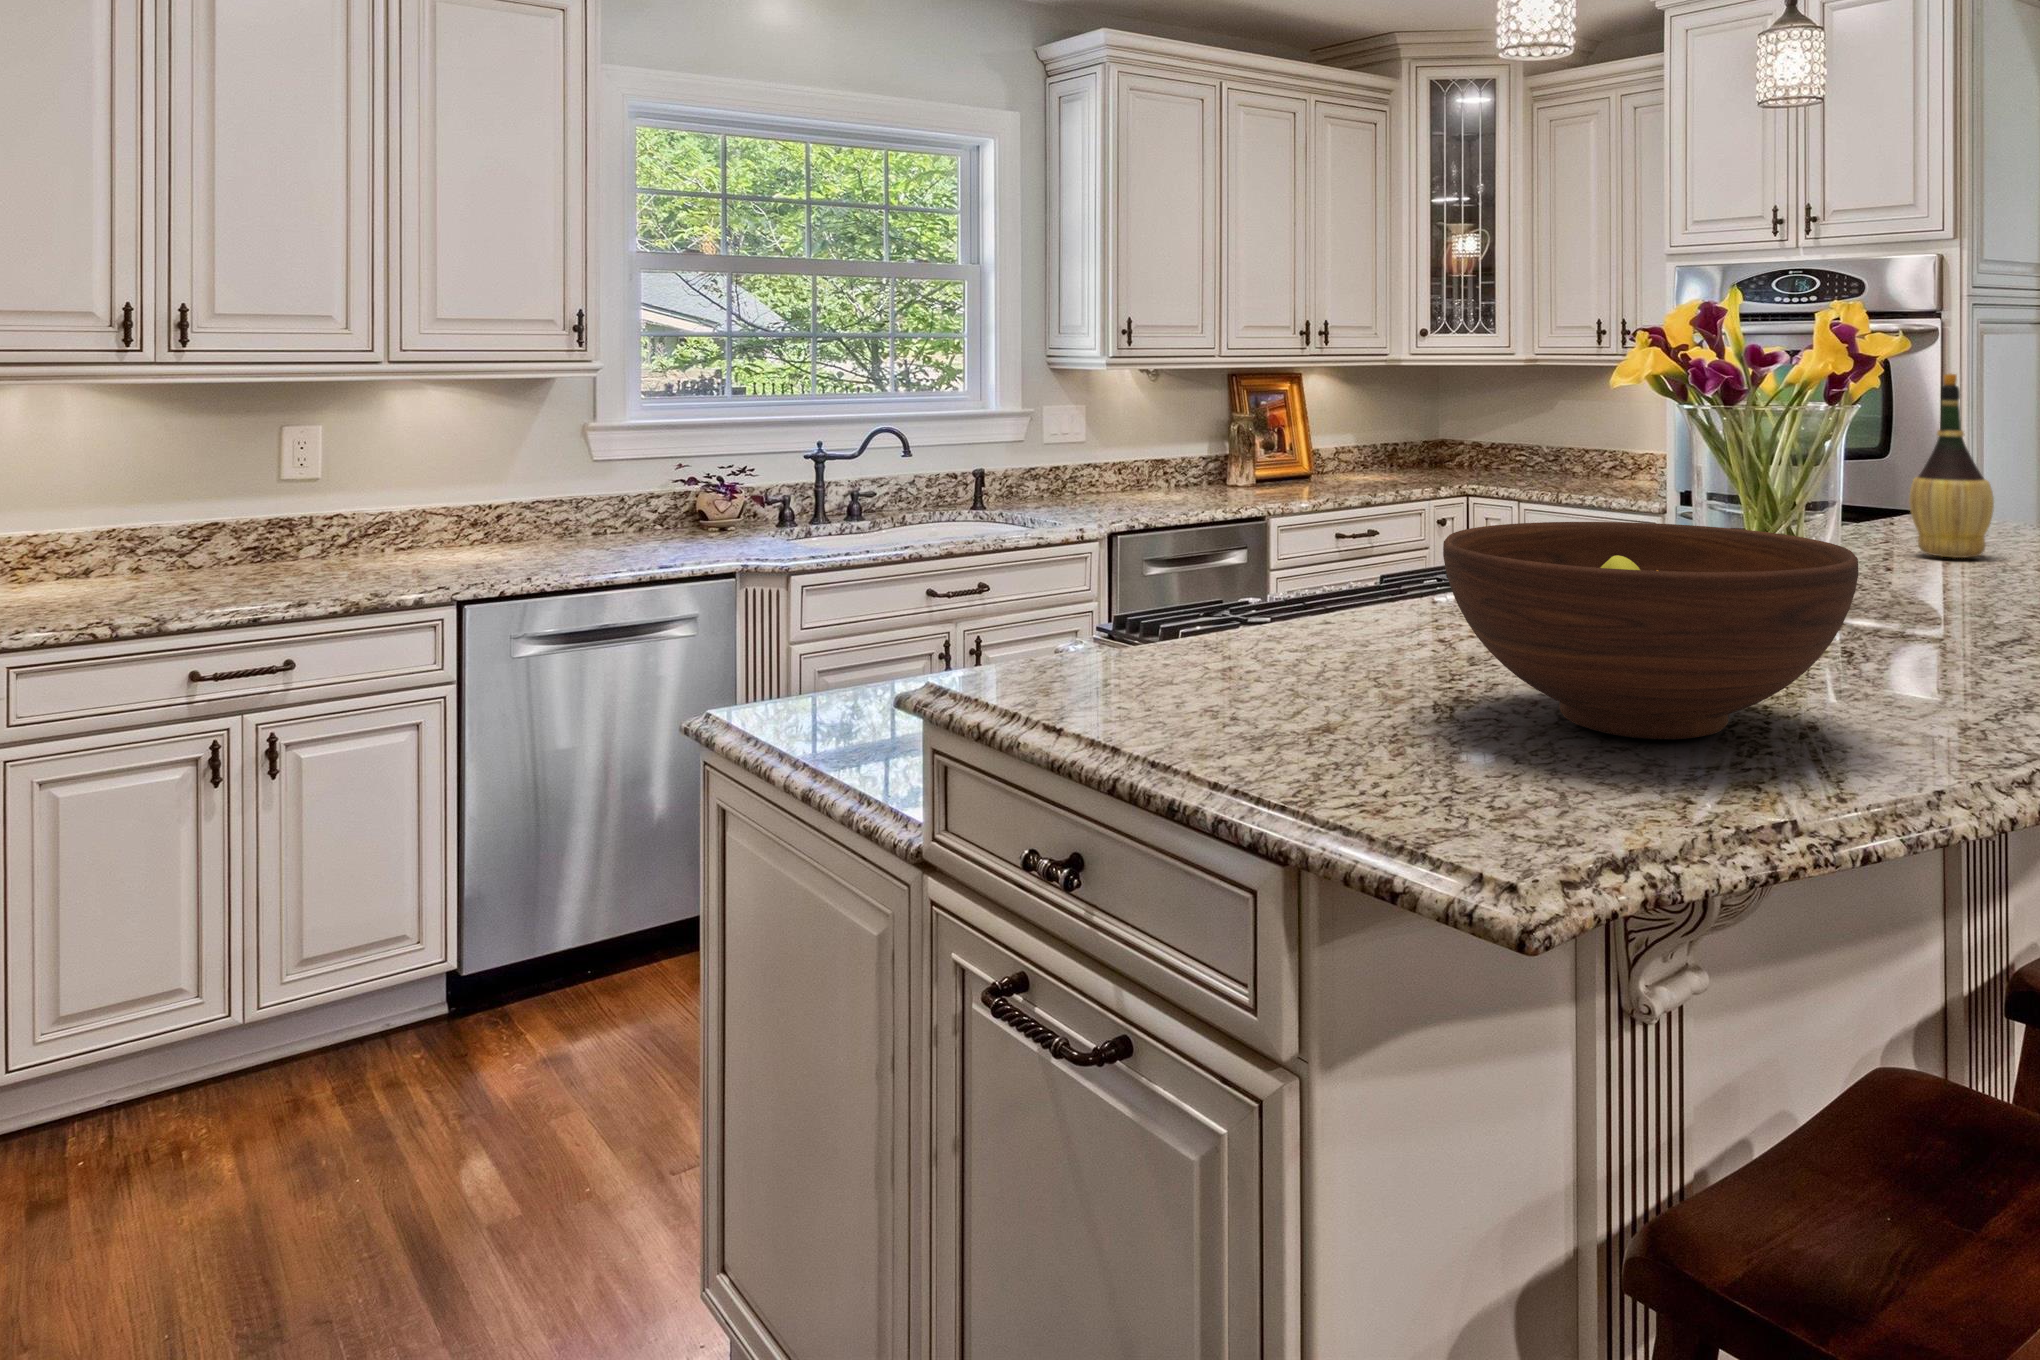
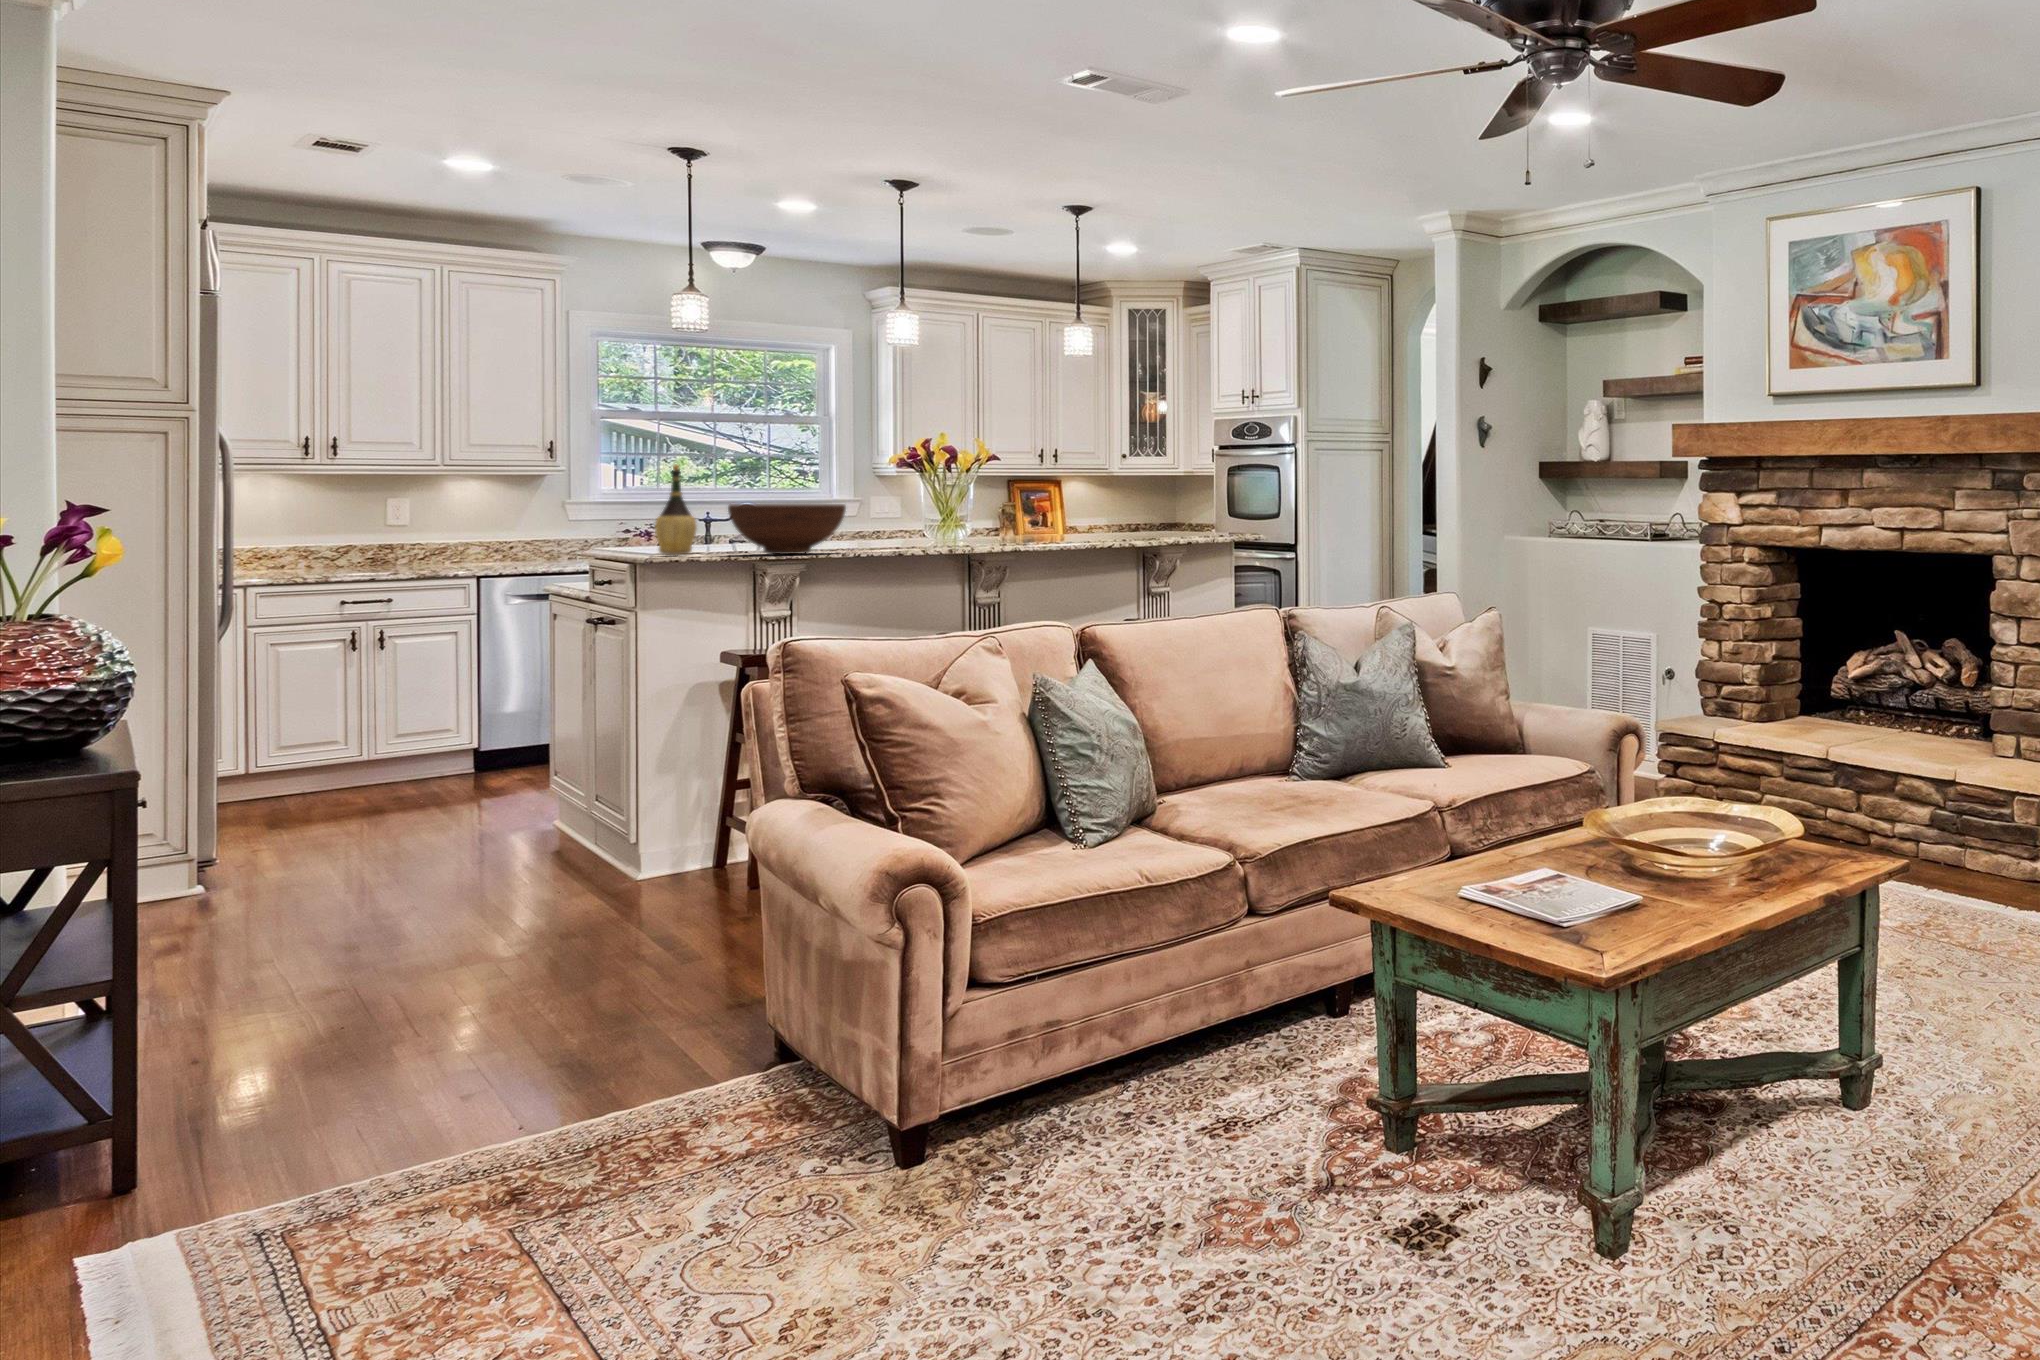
wine bottle: present [1909,373,1994,558] -> present [655,465,697,555]

